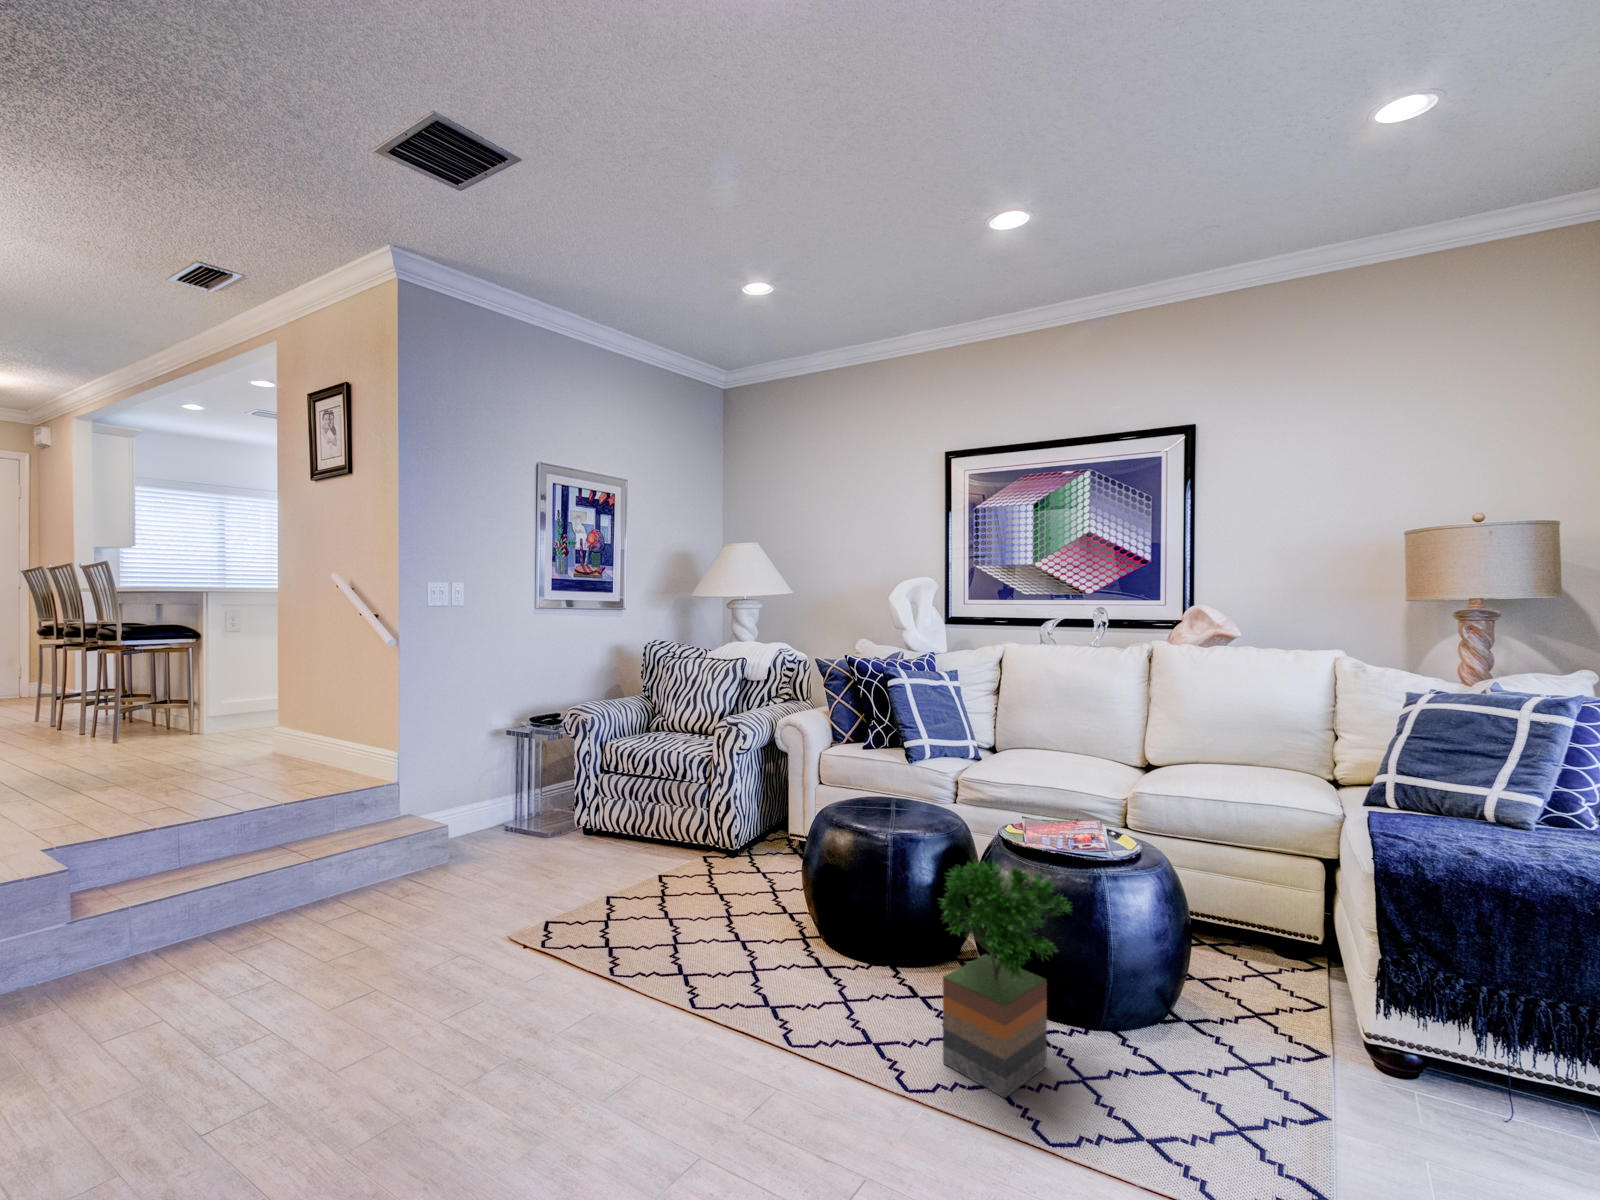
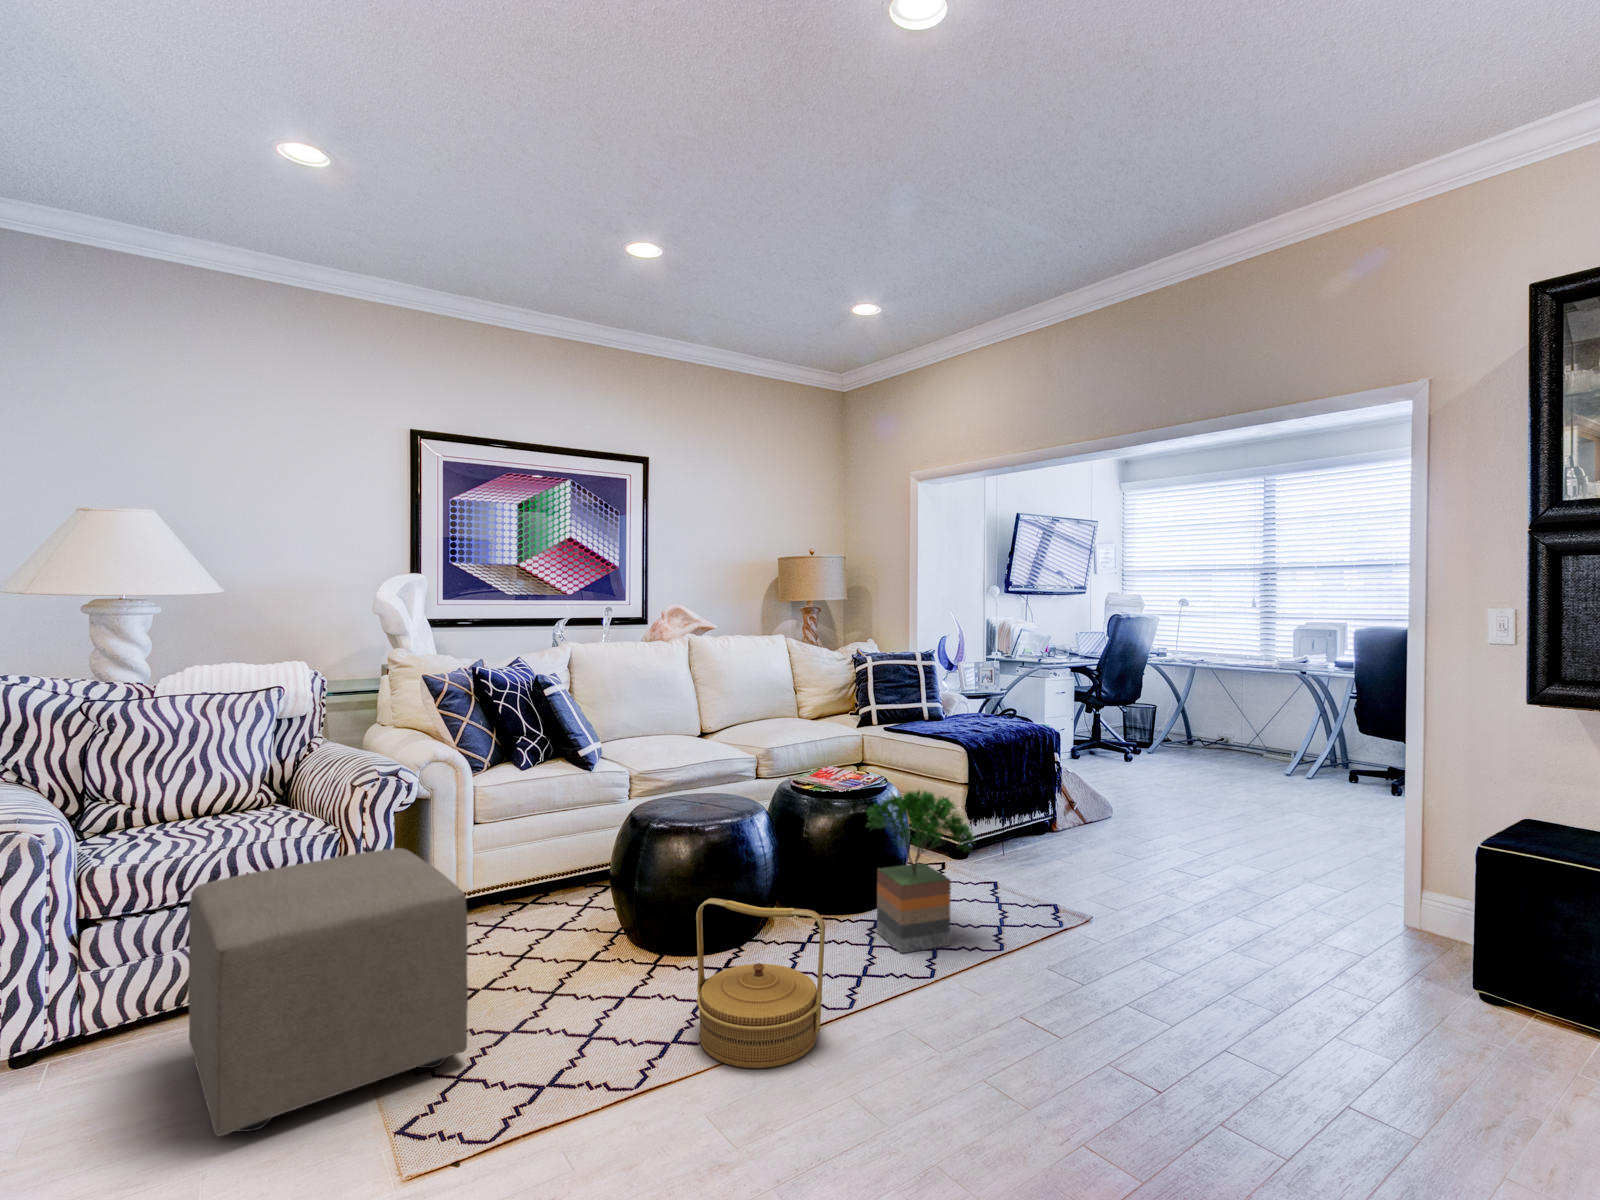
ottoman: none [512,763,695,915] -> present [188,848,468,1136]
basket: none [643,876,759,1048] -> present [696,898,825,1068]

